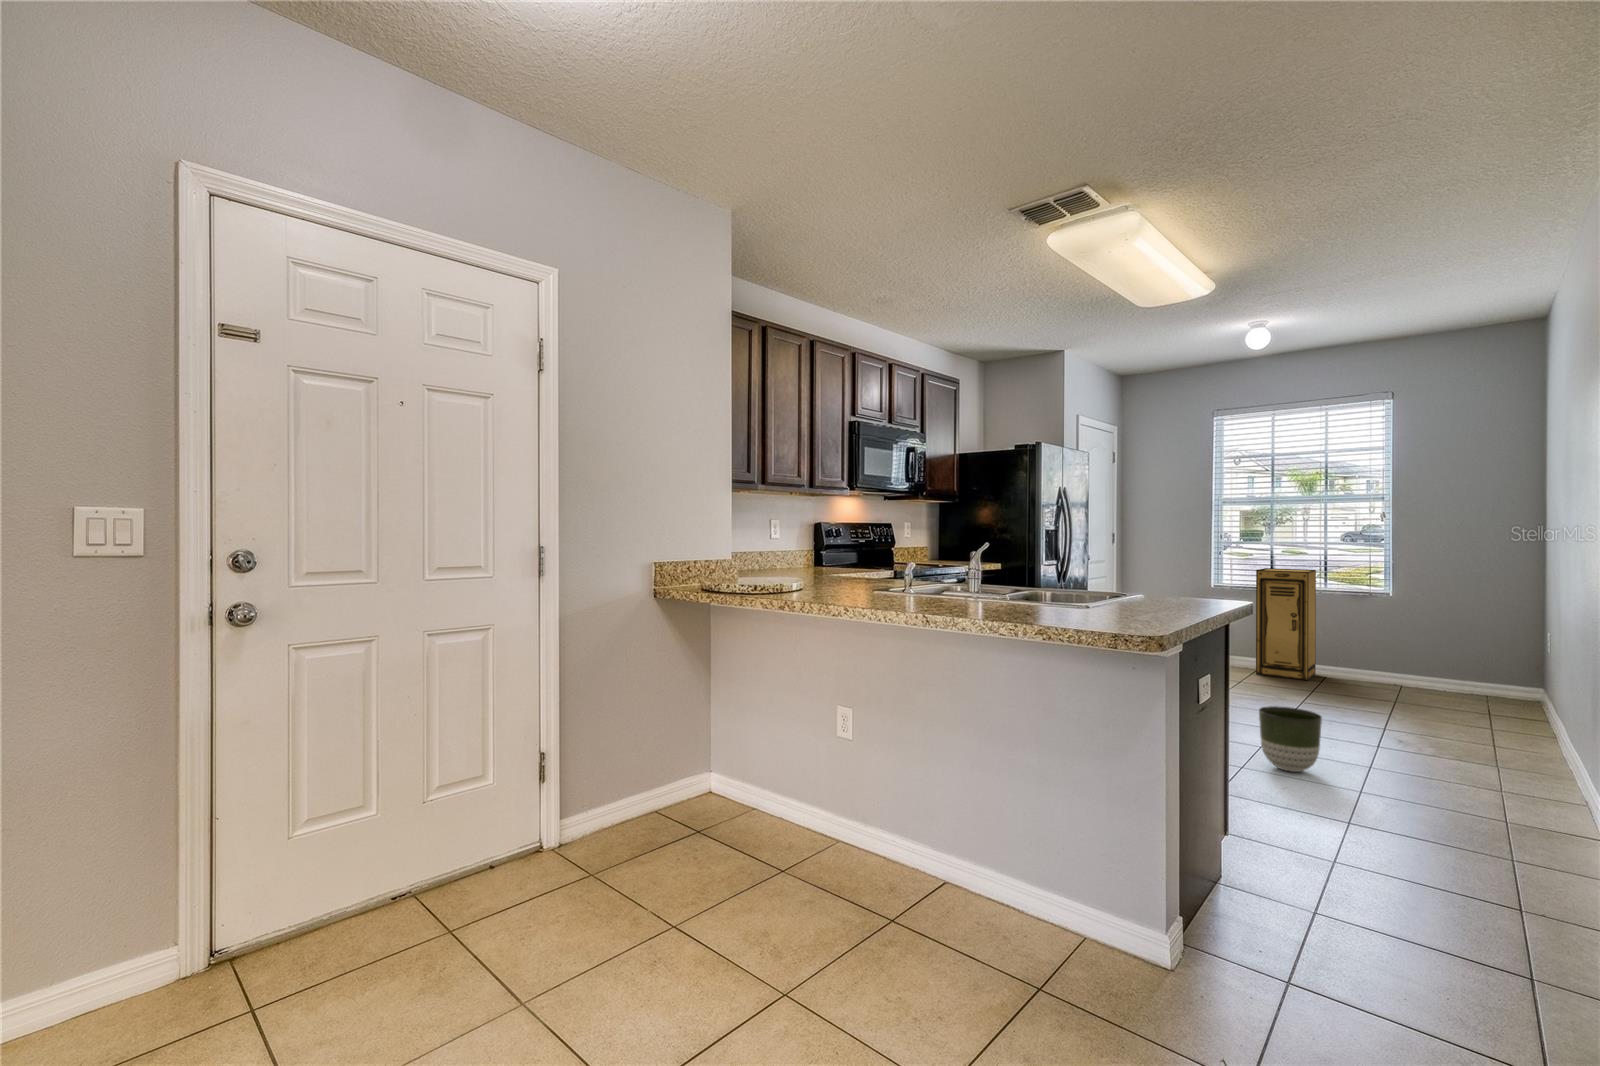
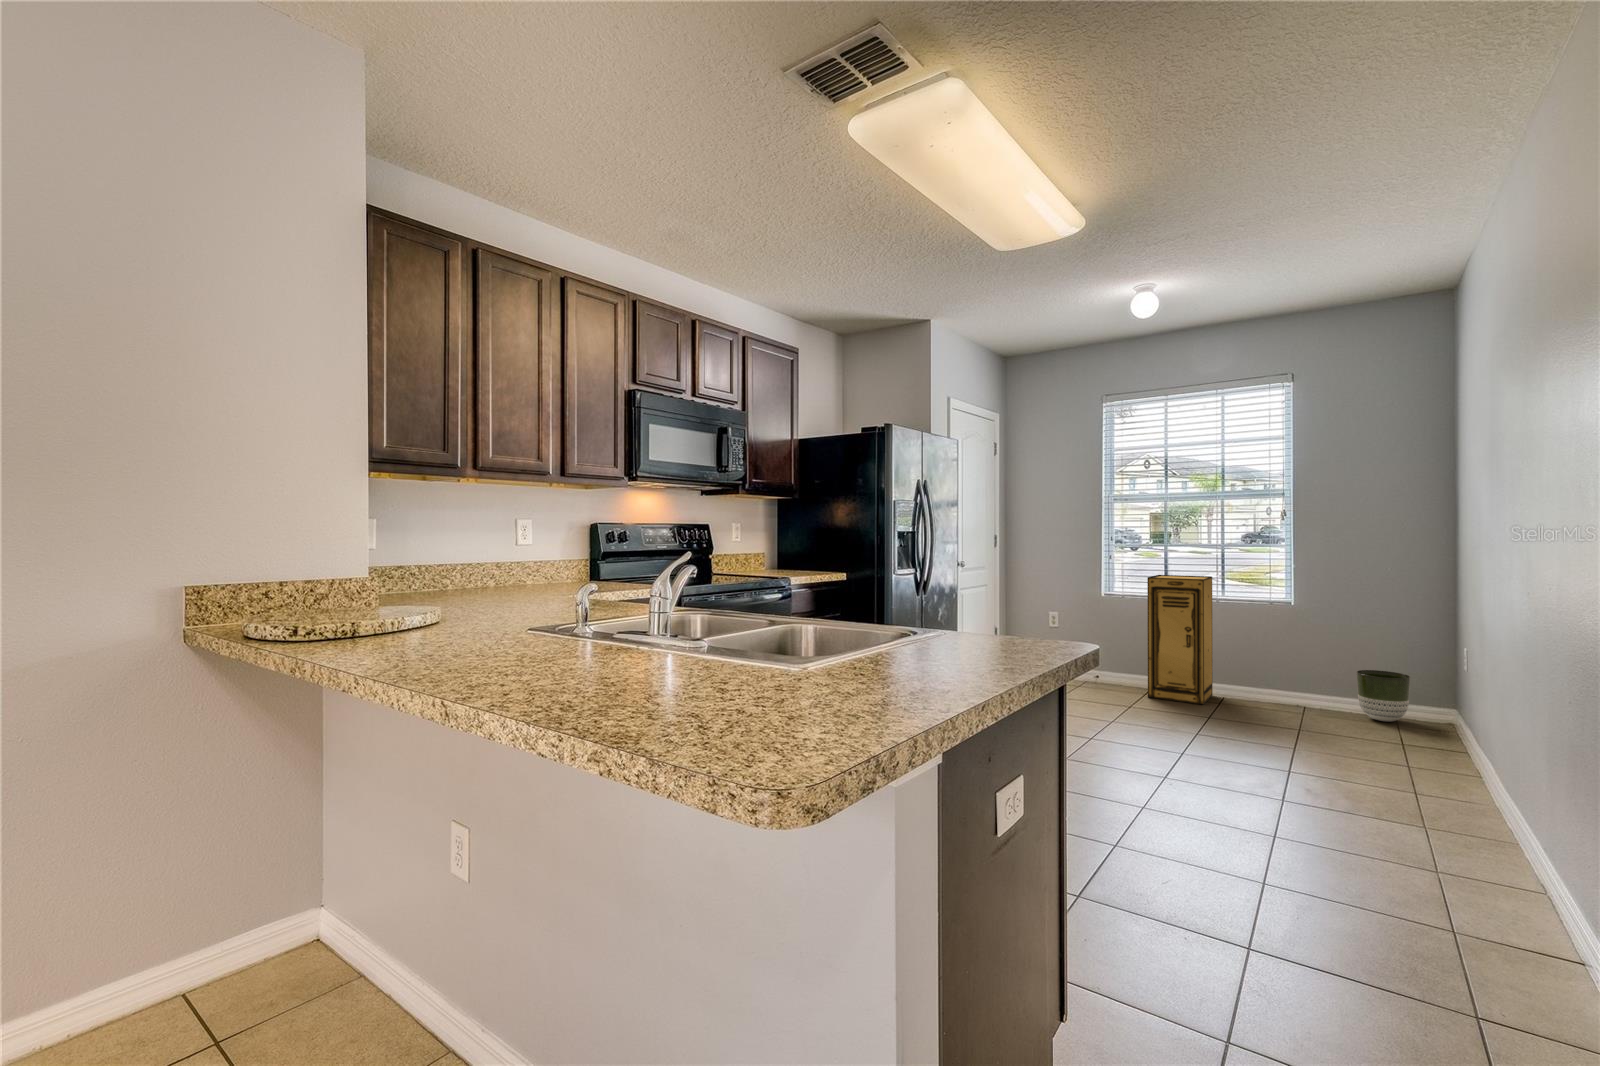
planter: present [1259,706,1322,772] -> present [1356,670,1411,722]

